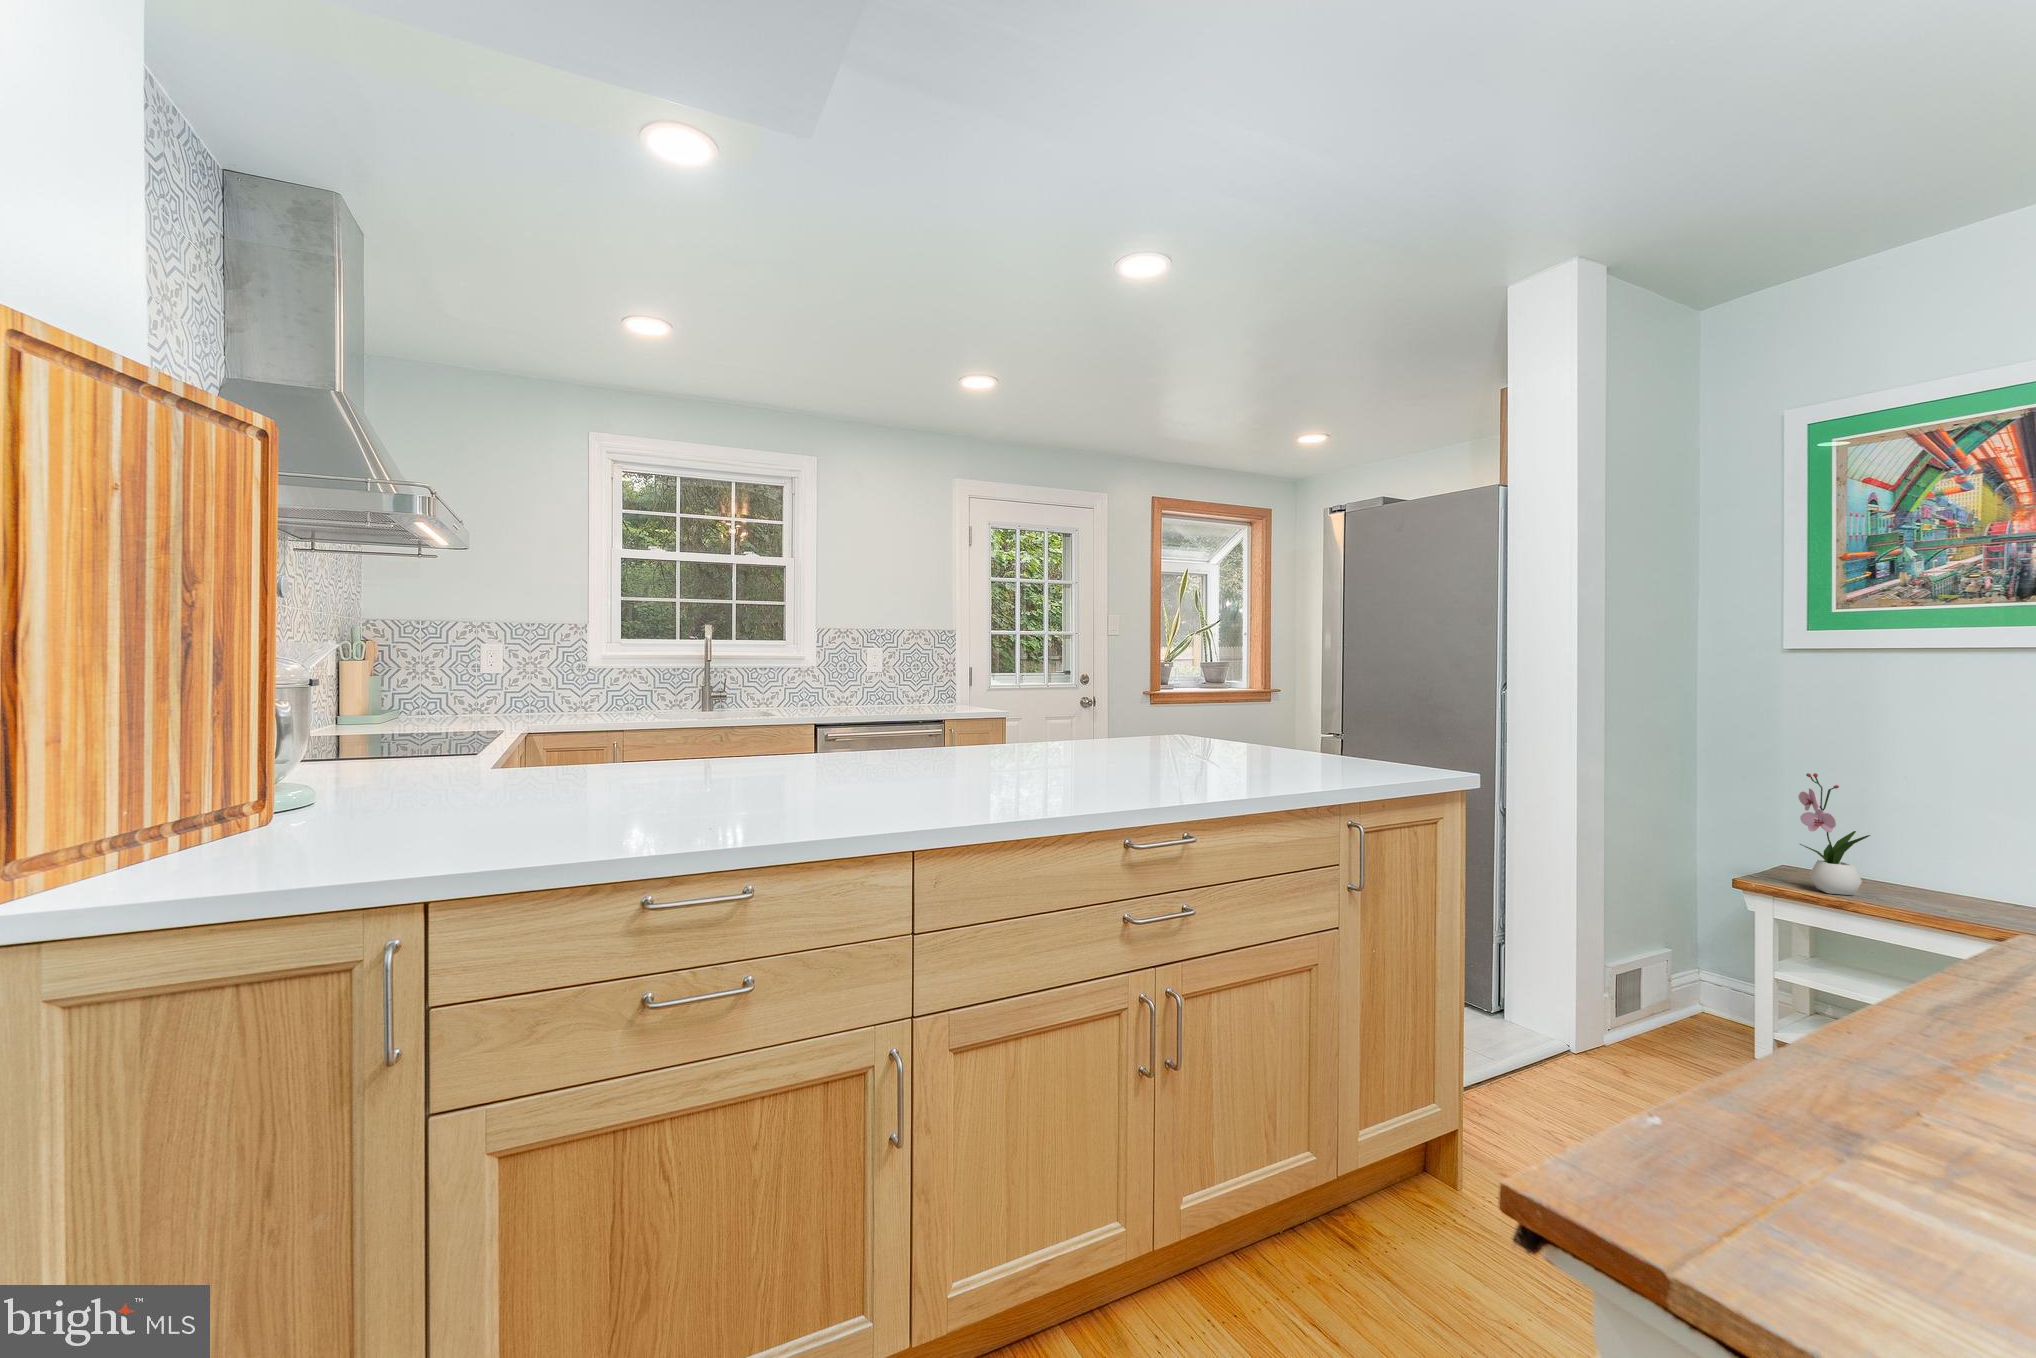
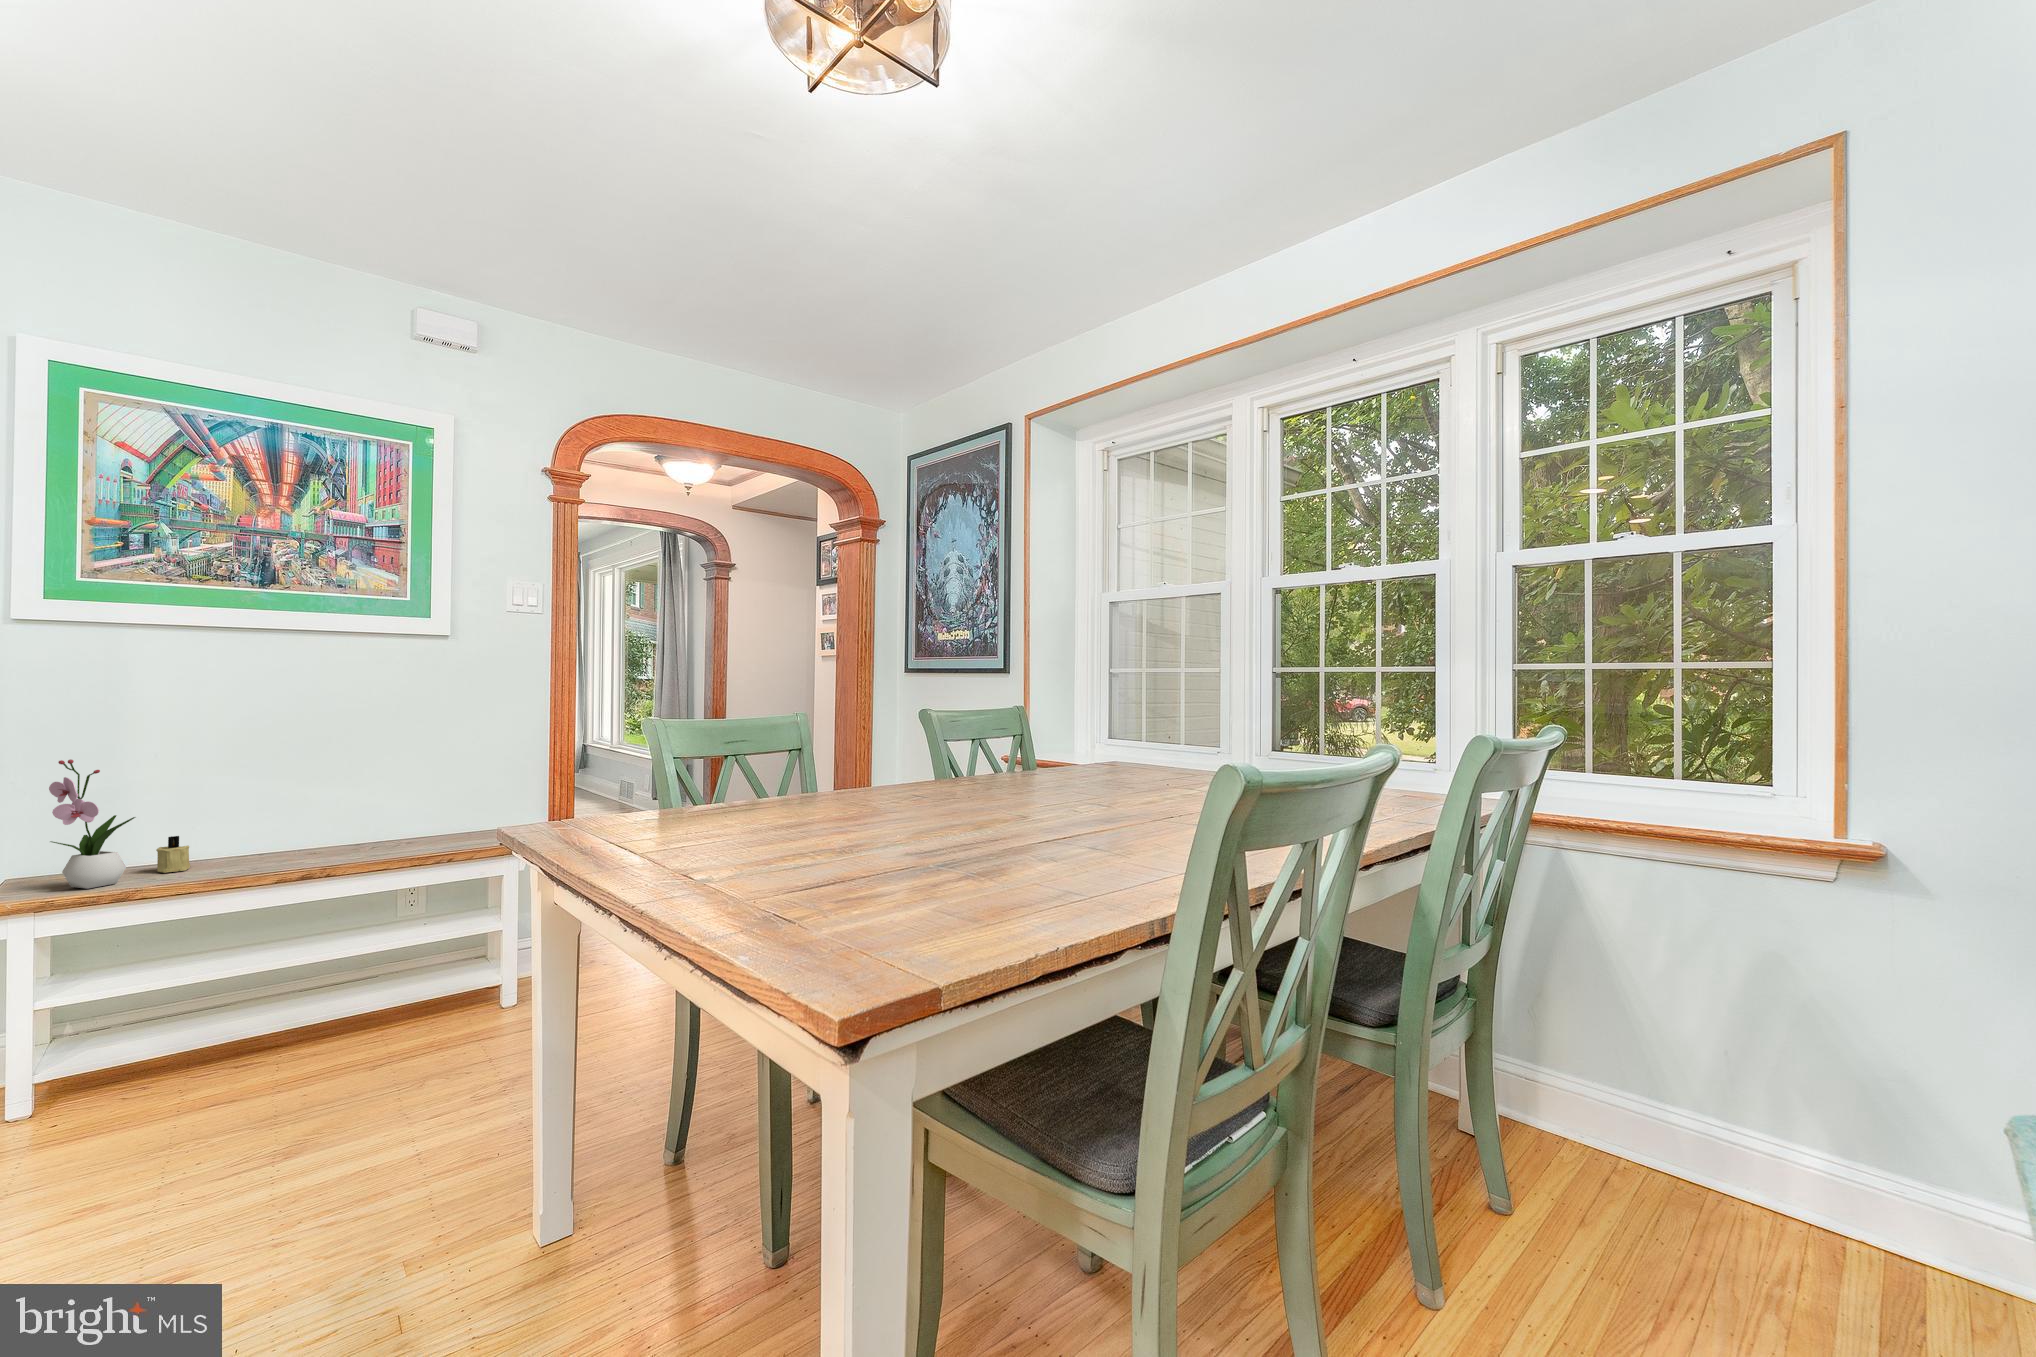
candle: none [1895,863,1932,901] -> present [156,836,190,873]

